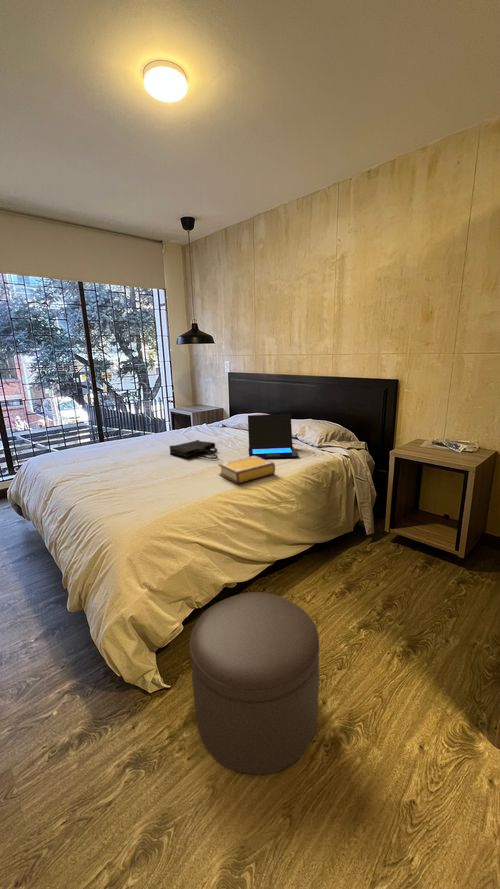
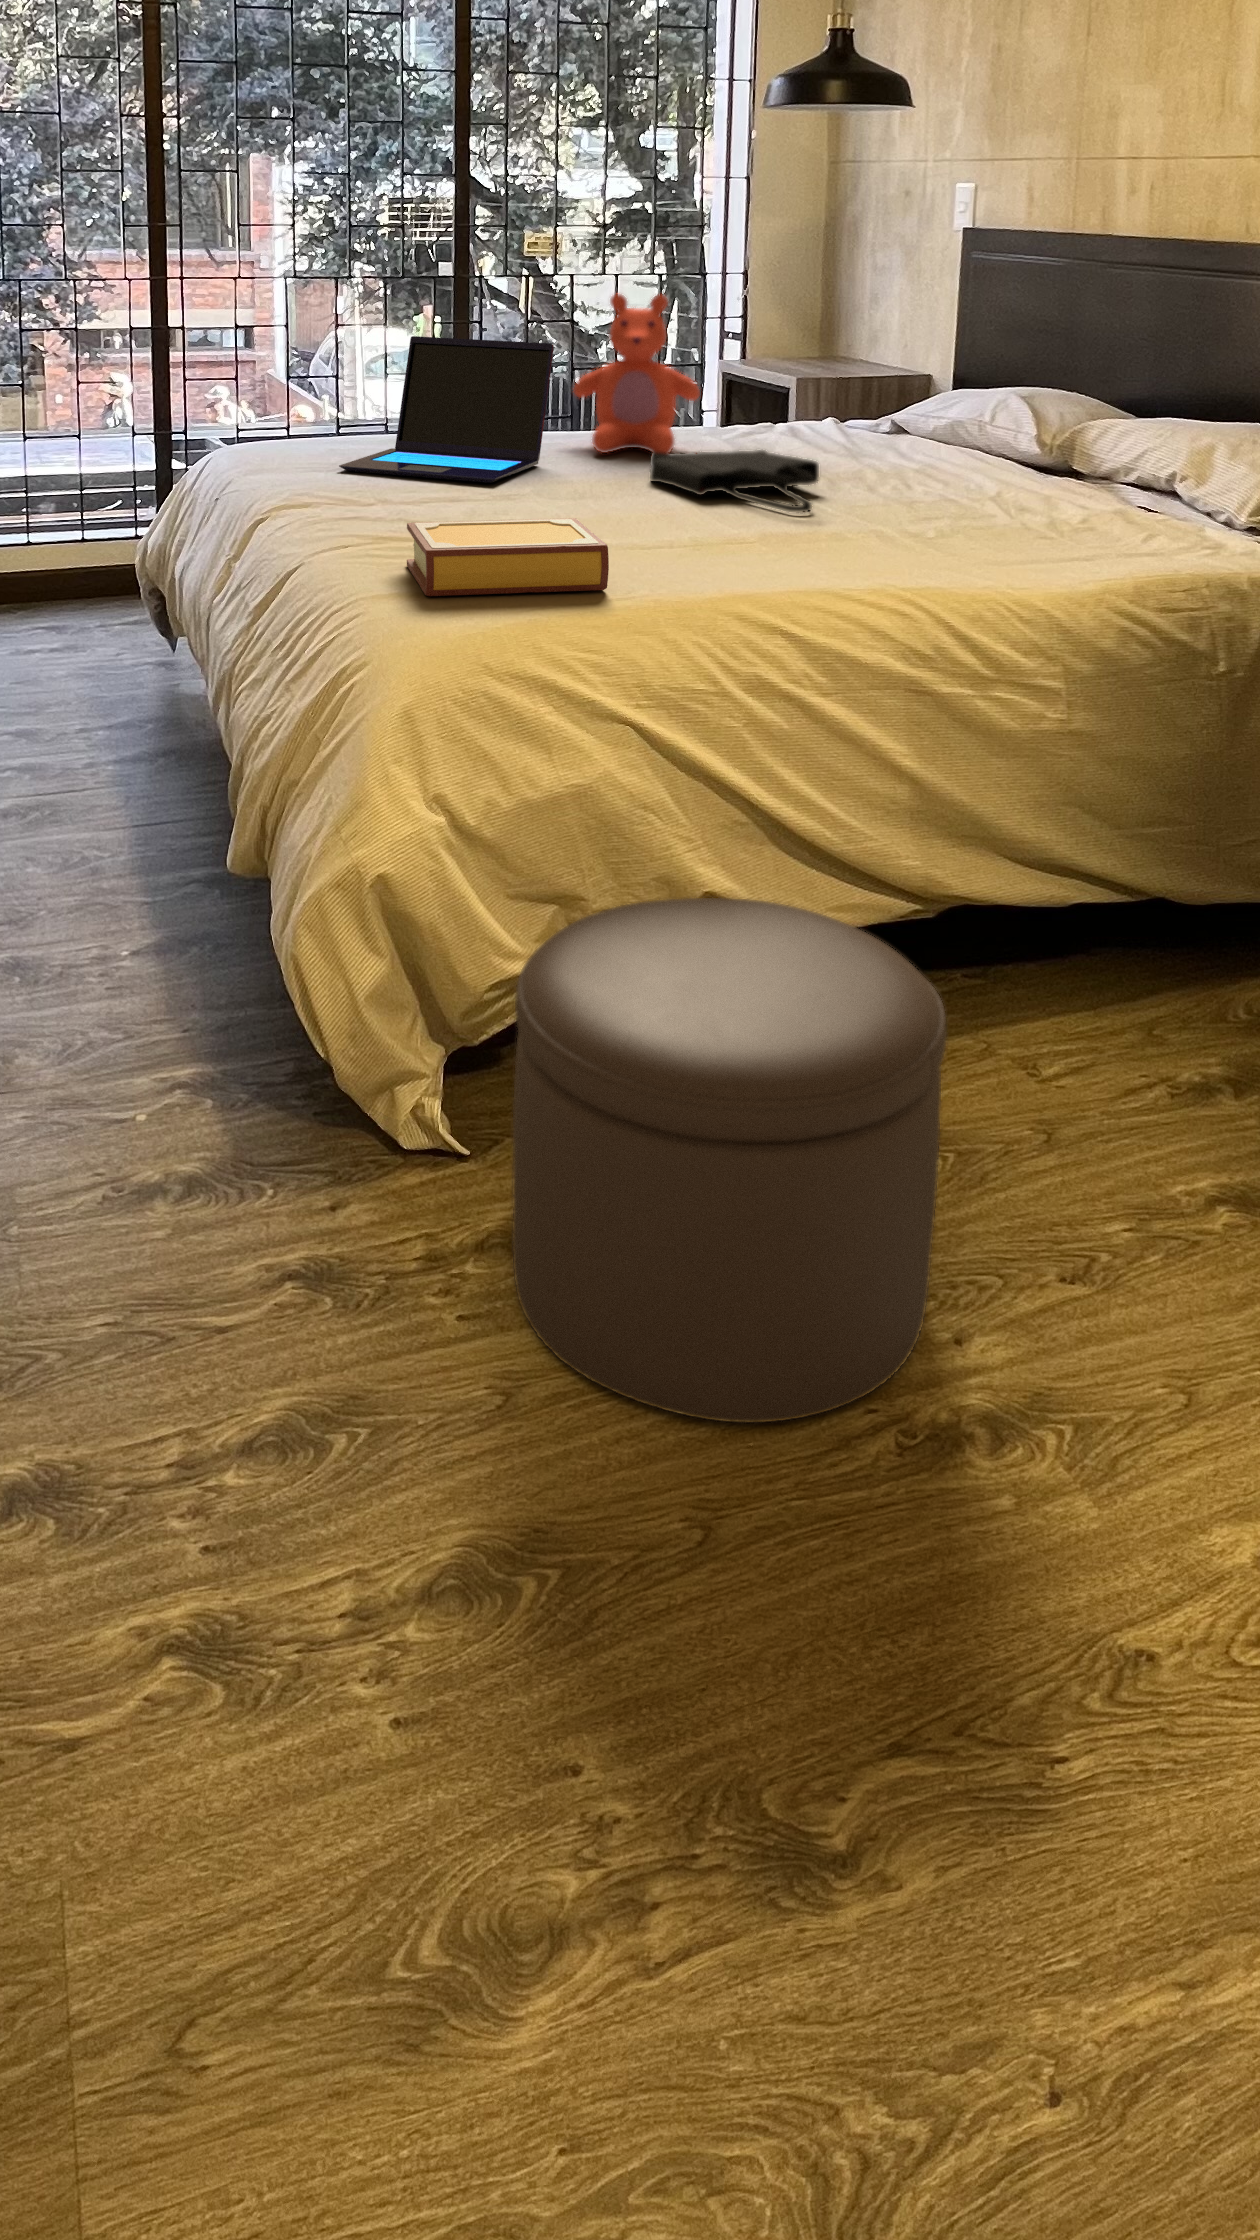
teddy bear: none [141,400,176,445] -> present [573,294,700,453]
laptop: present [248,414,298,458] -> present [339,336,554,483]
book: present [219,456,275,484] -> present [407,518,609,596]

